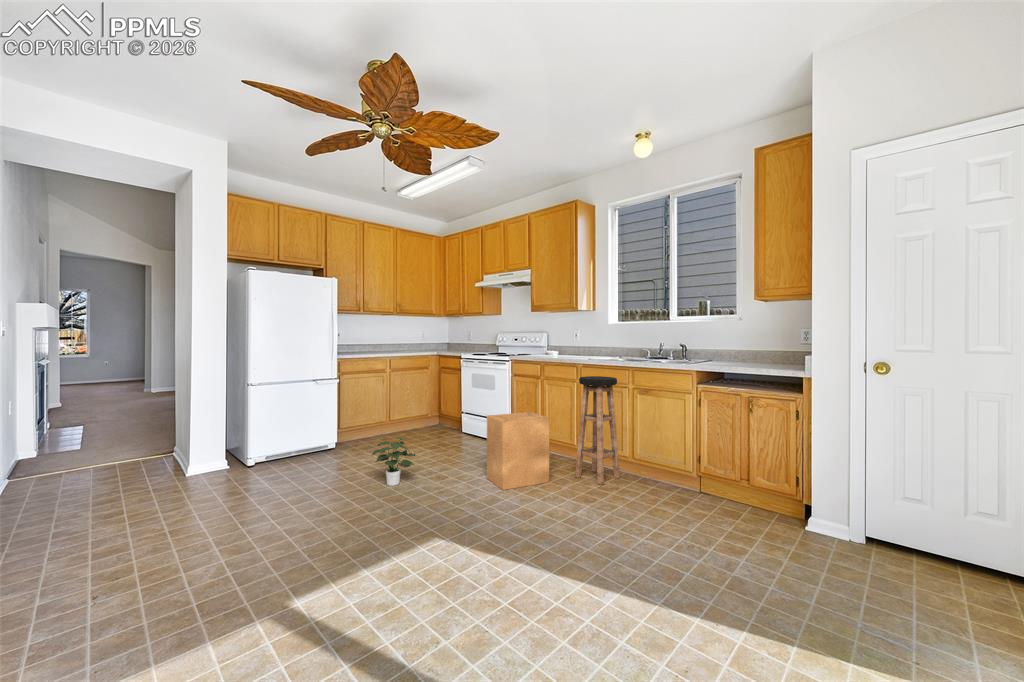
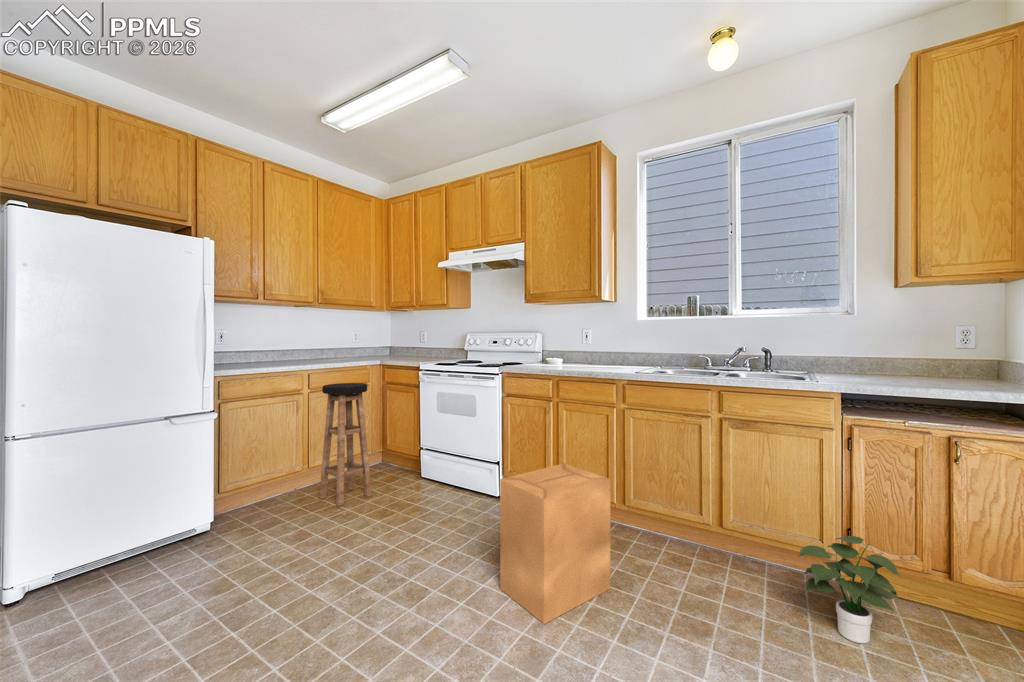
bar stool: present [575,376,620,485] -> present [319,383,372,507]
potted plant: present [372,438,415,486] -> present [798,536,900,643]

